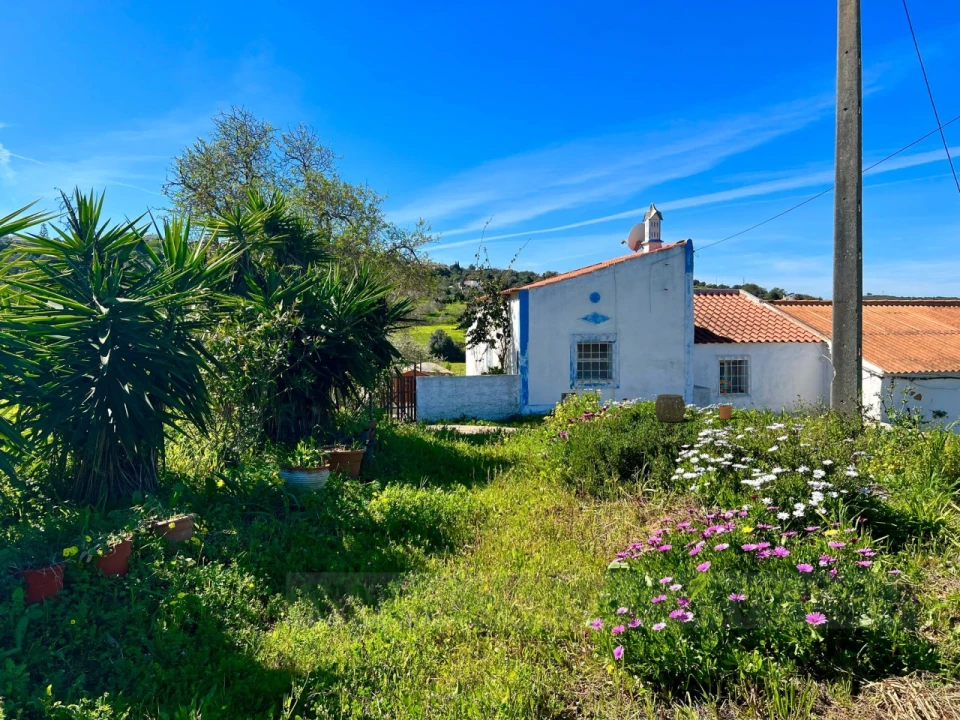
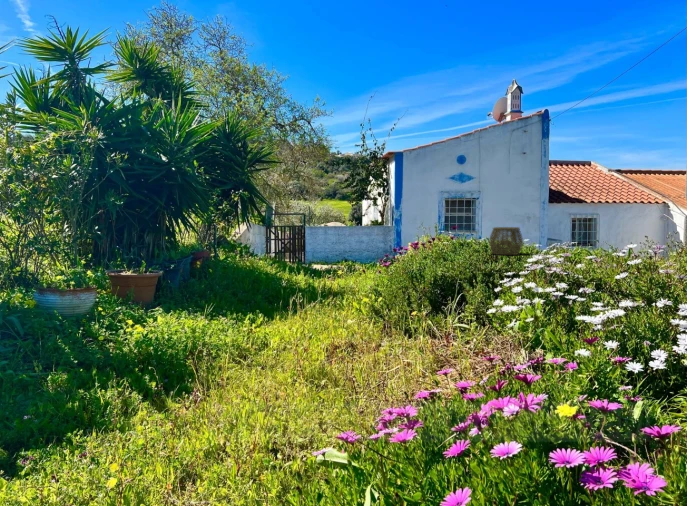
potted plant: present [713,380,733,419] -> none [553,212,578,254]

